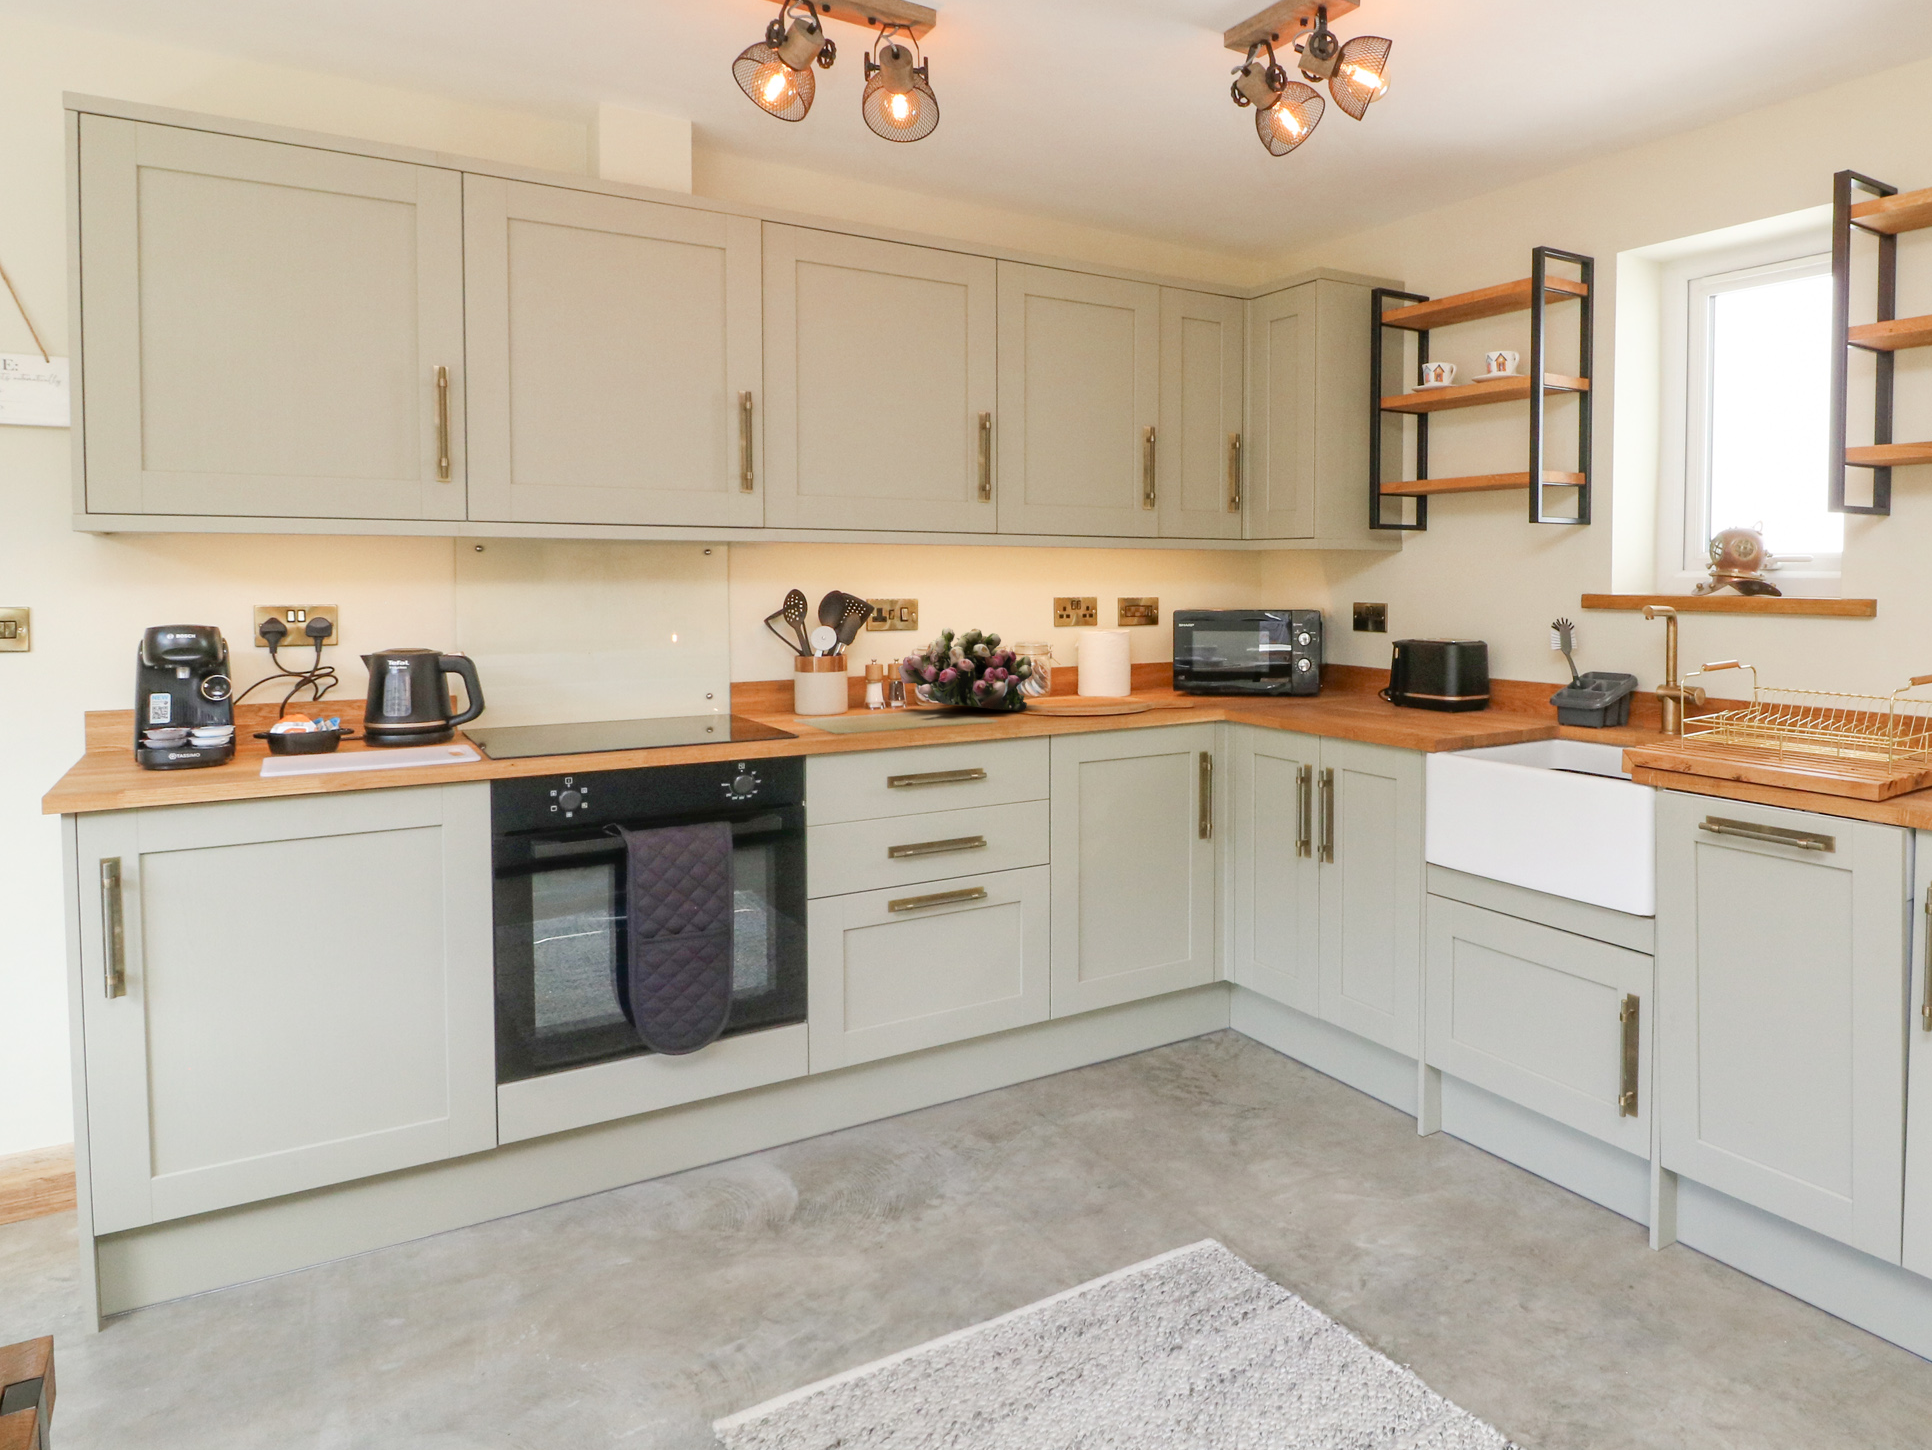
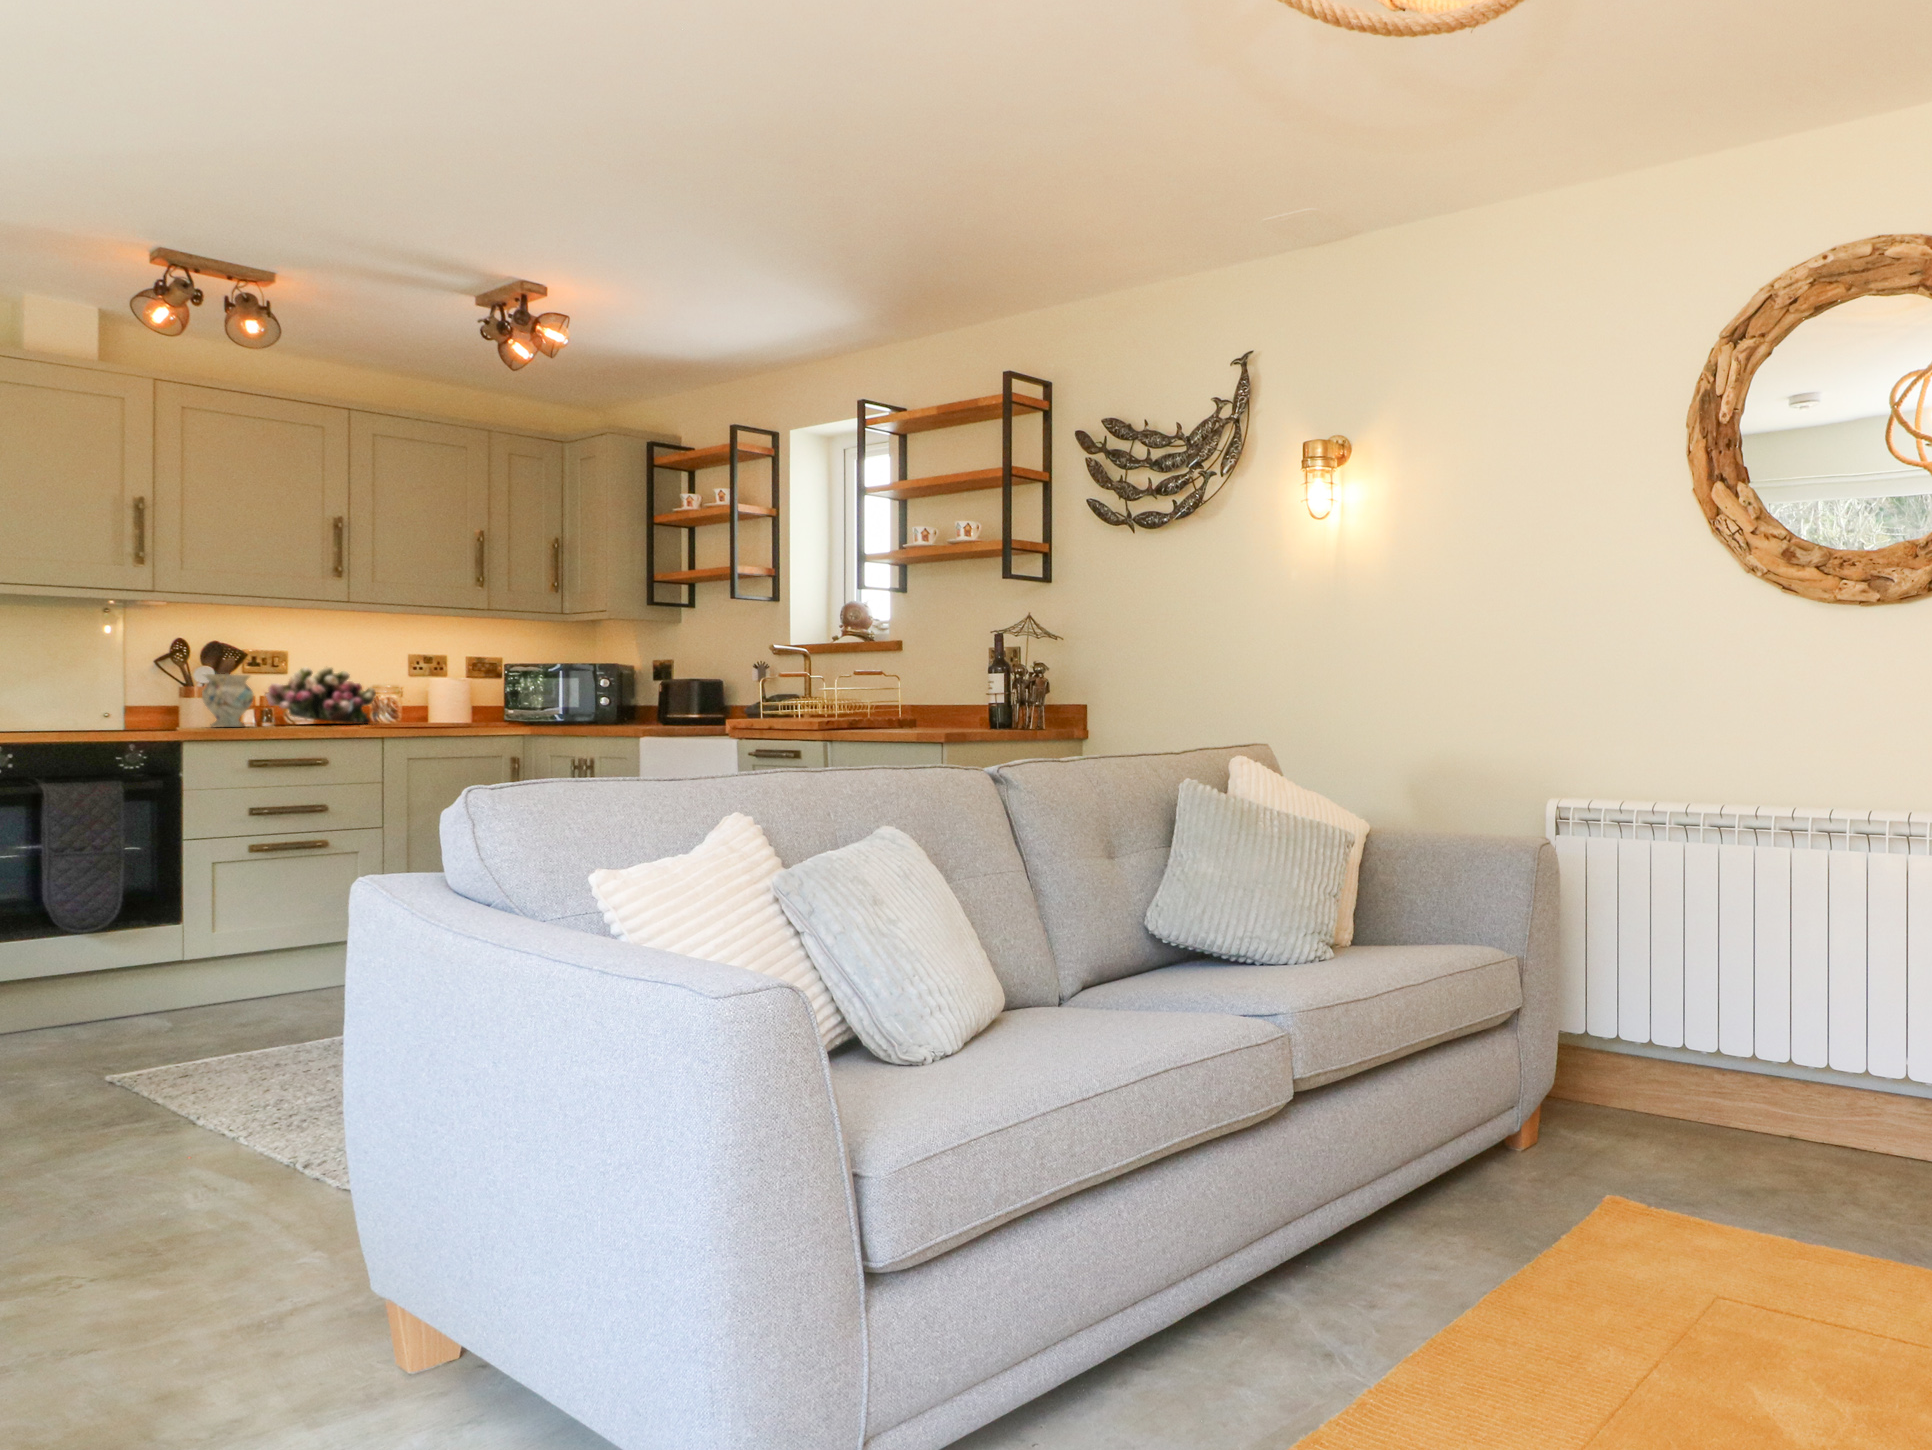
vase: none [826,650,890,730] -> present [202,674,254,727]

